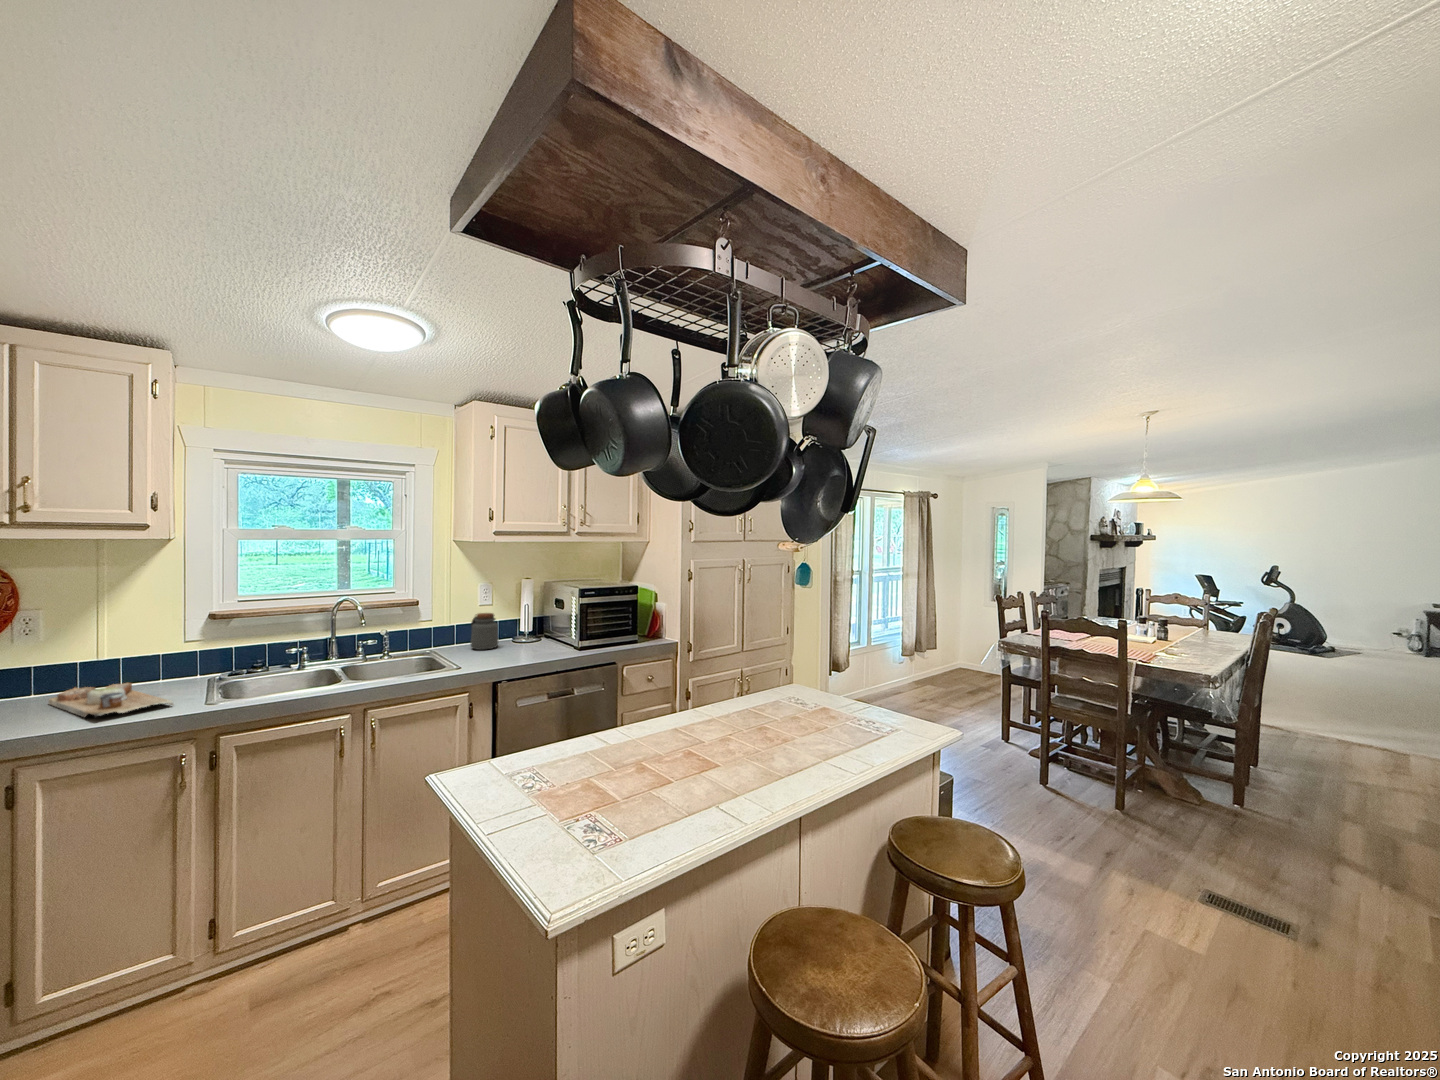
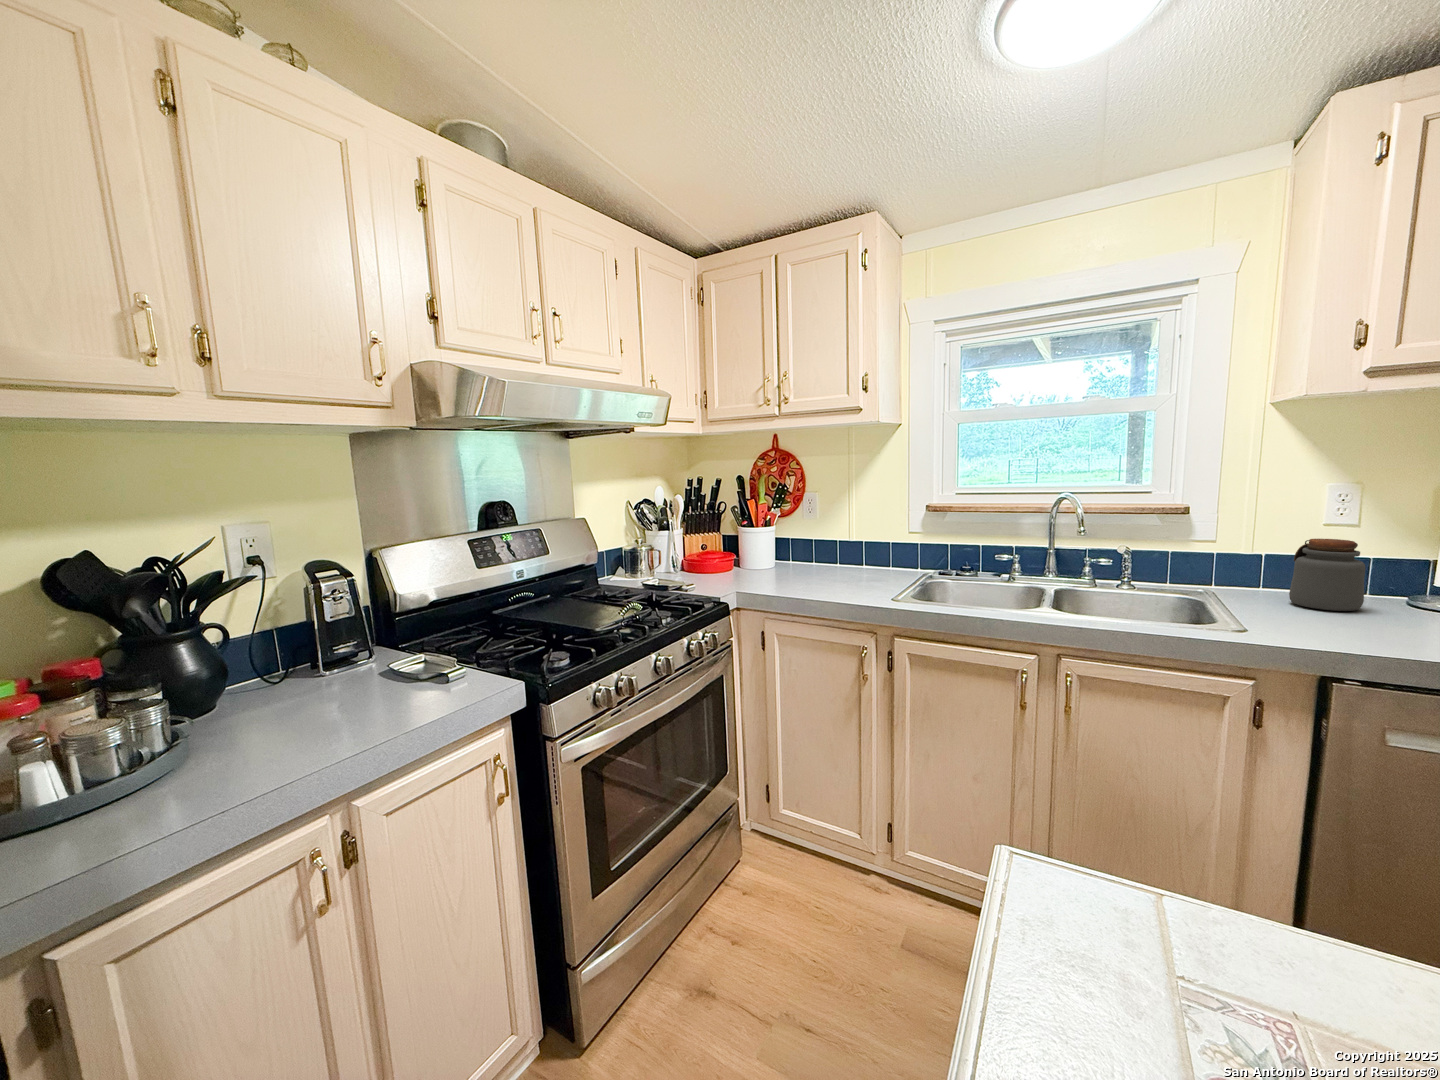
cutting board: present [49,682,173,717] -> none [816,560,872,592]

